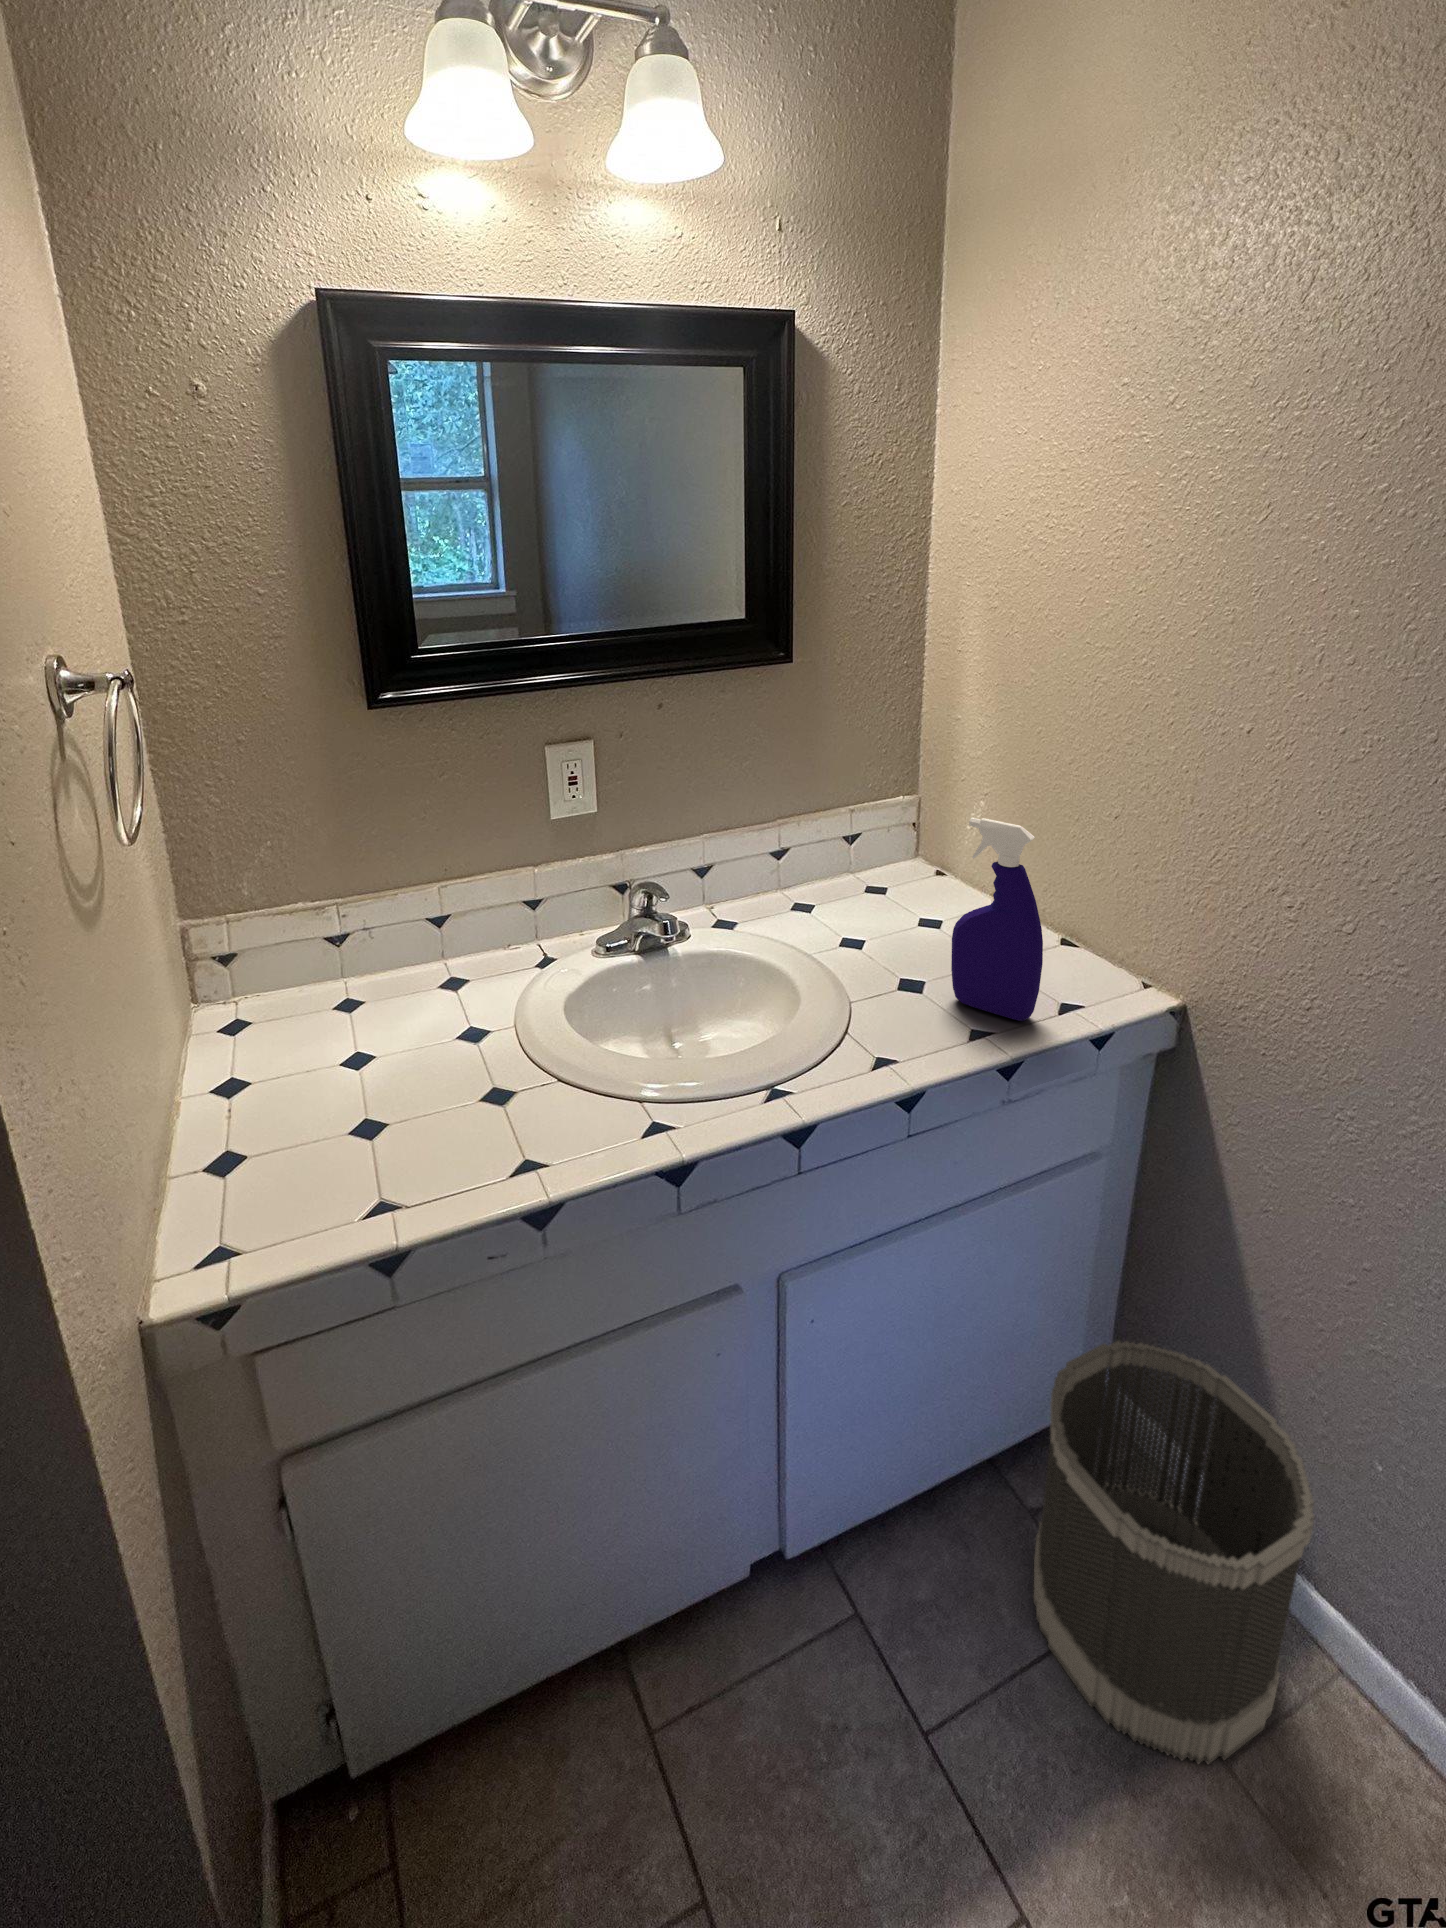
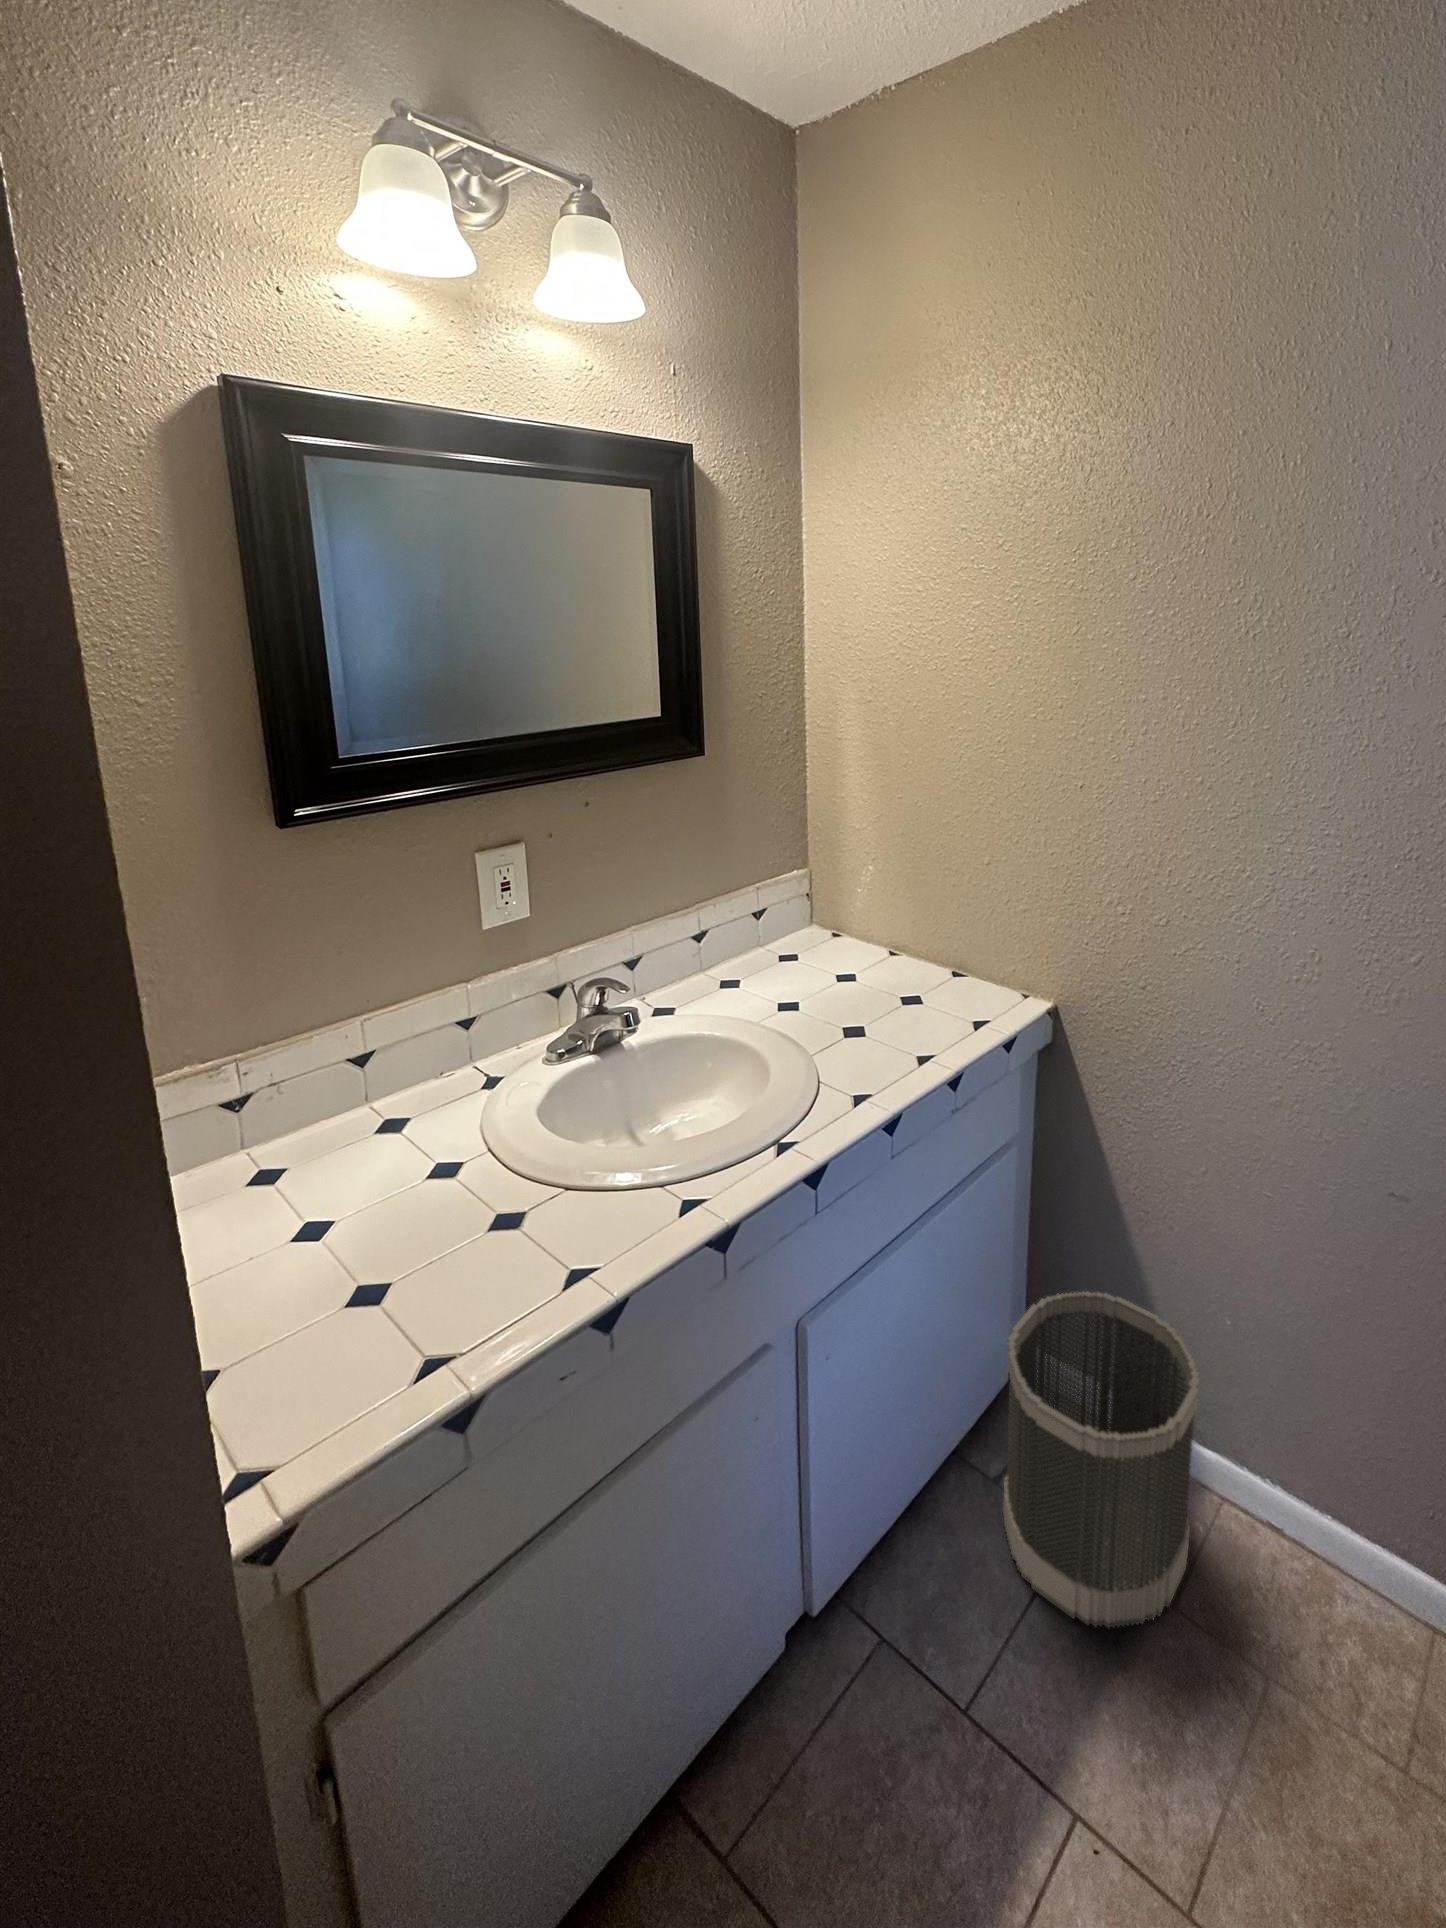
spray bottle: present [951,818,1043,1021] -> none [888,874,963,1042]

